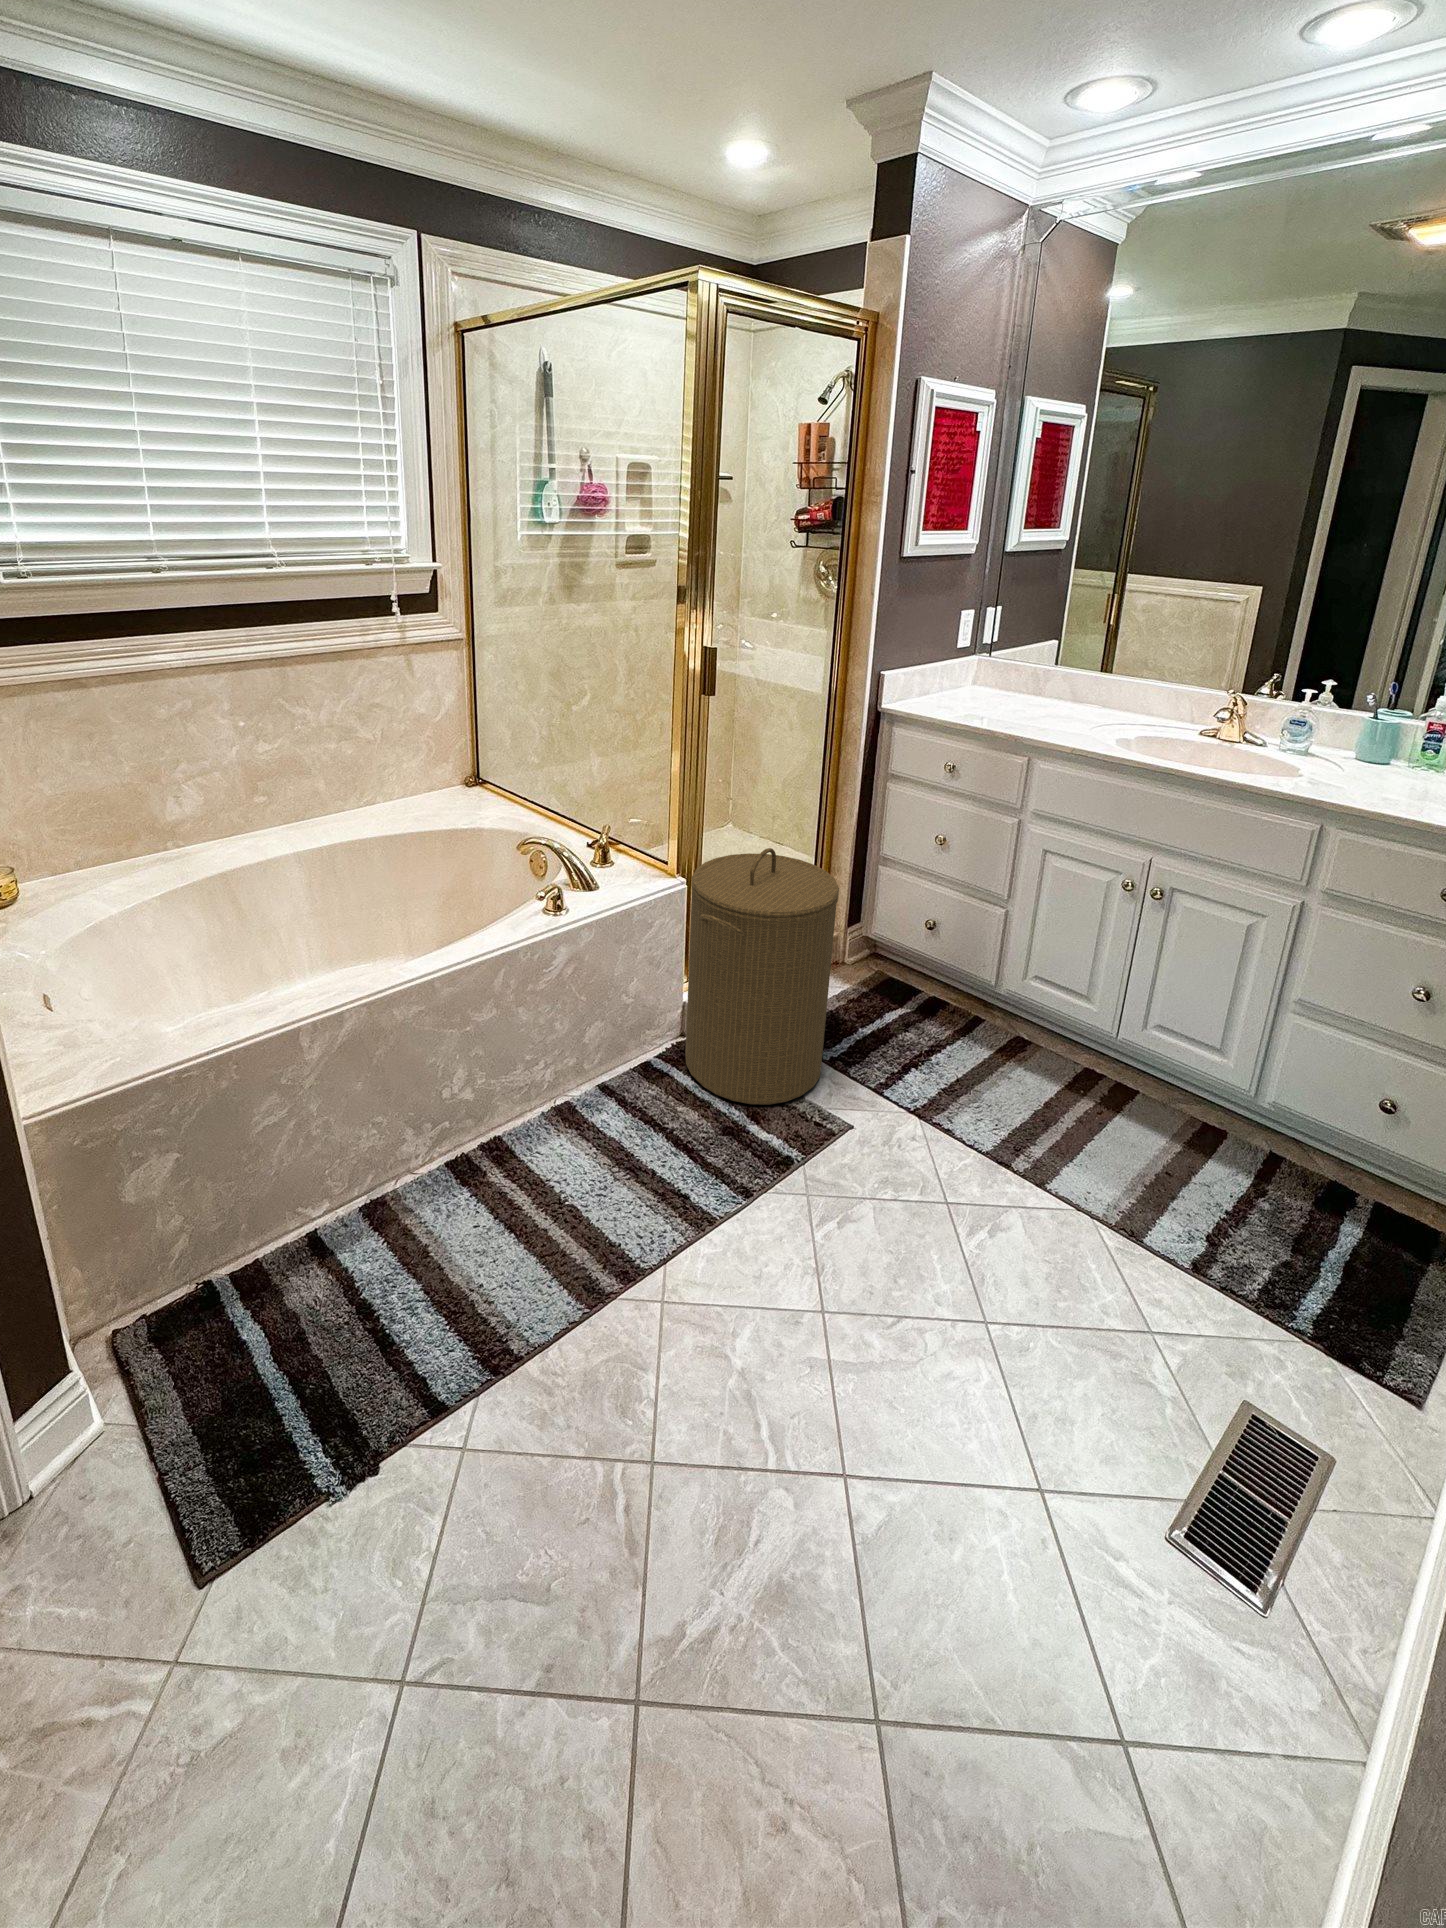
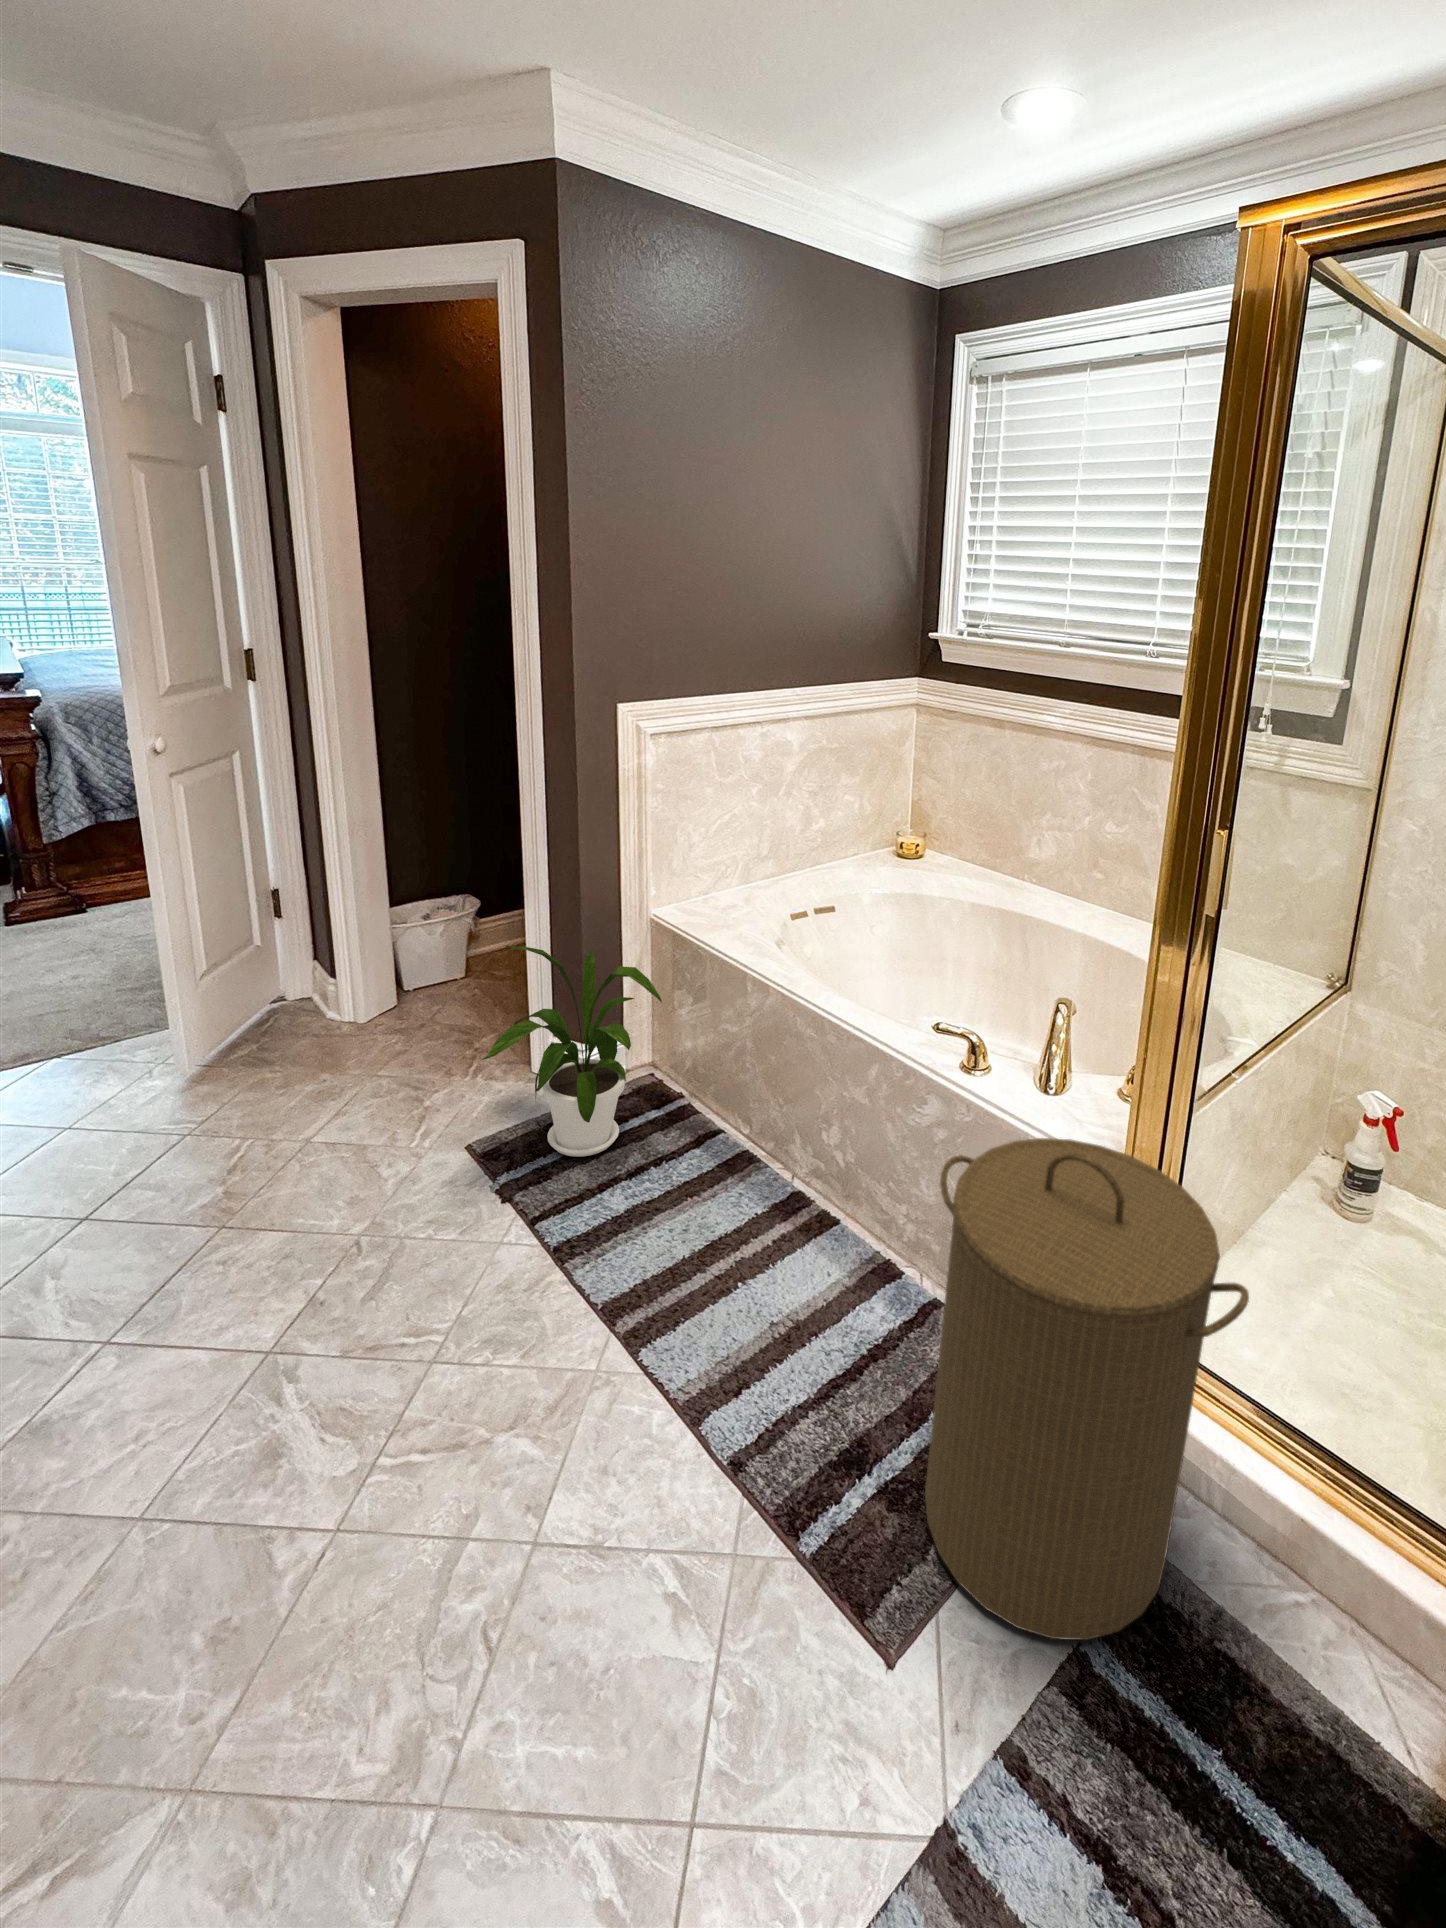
house plant: none [55,1121,365,1442] -> present [481,946,662,1157]

